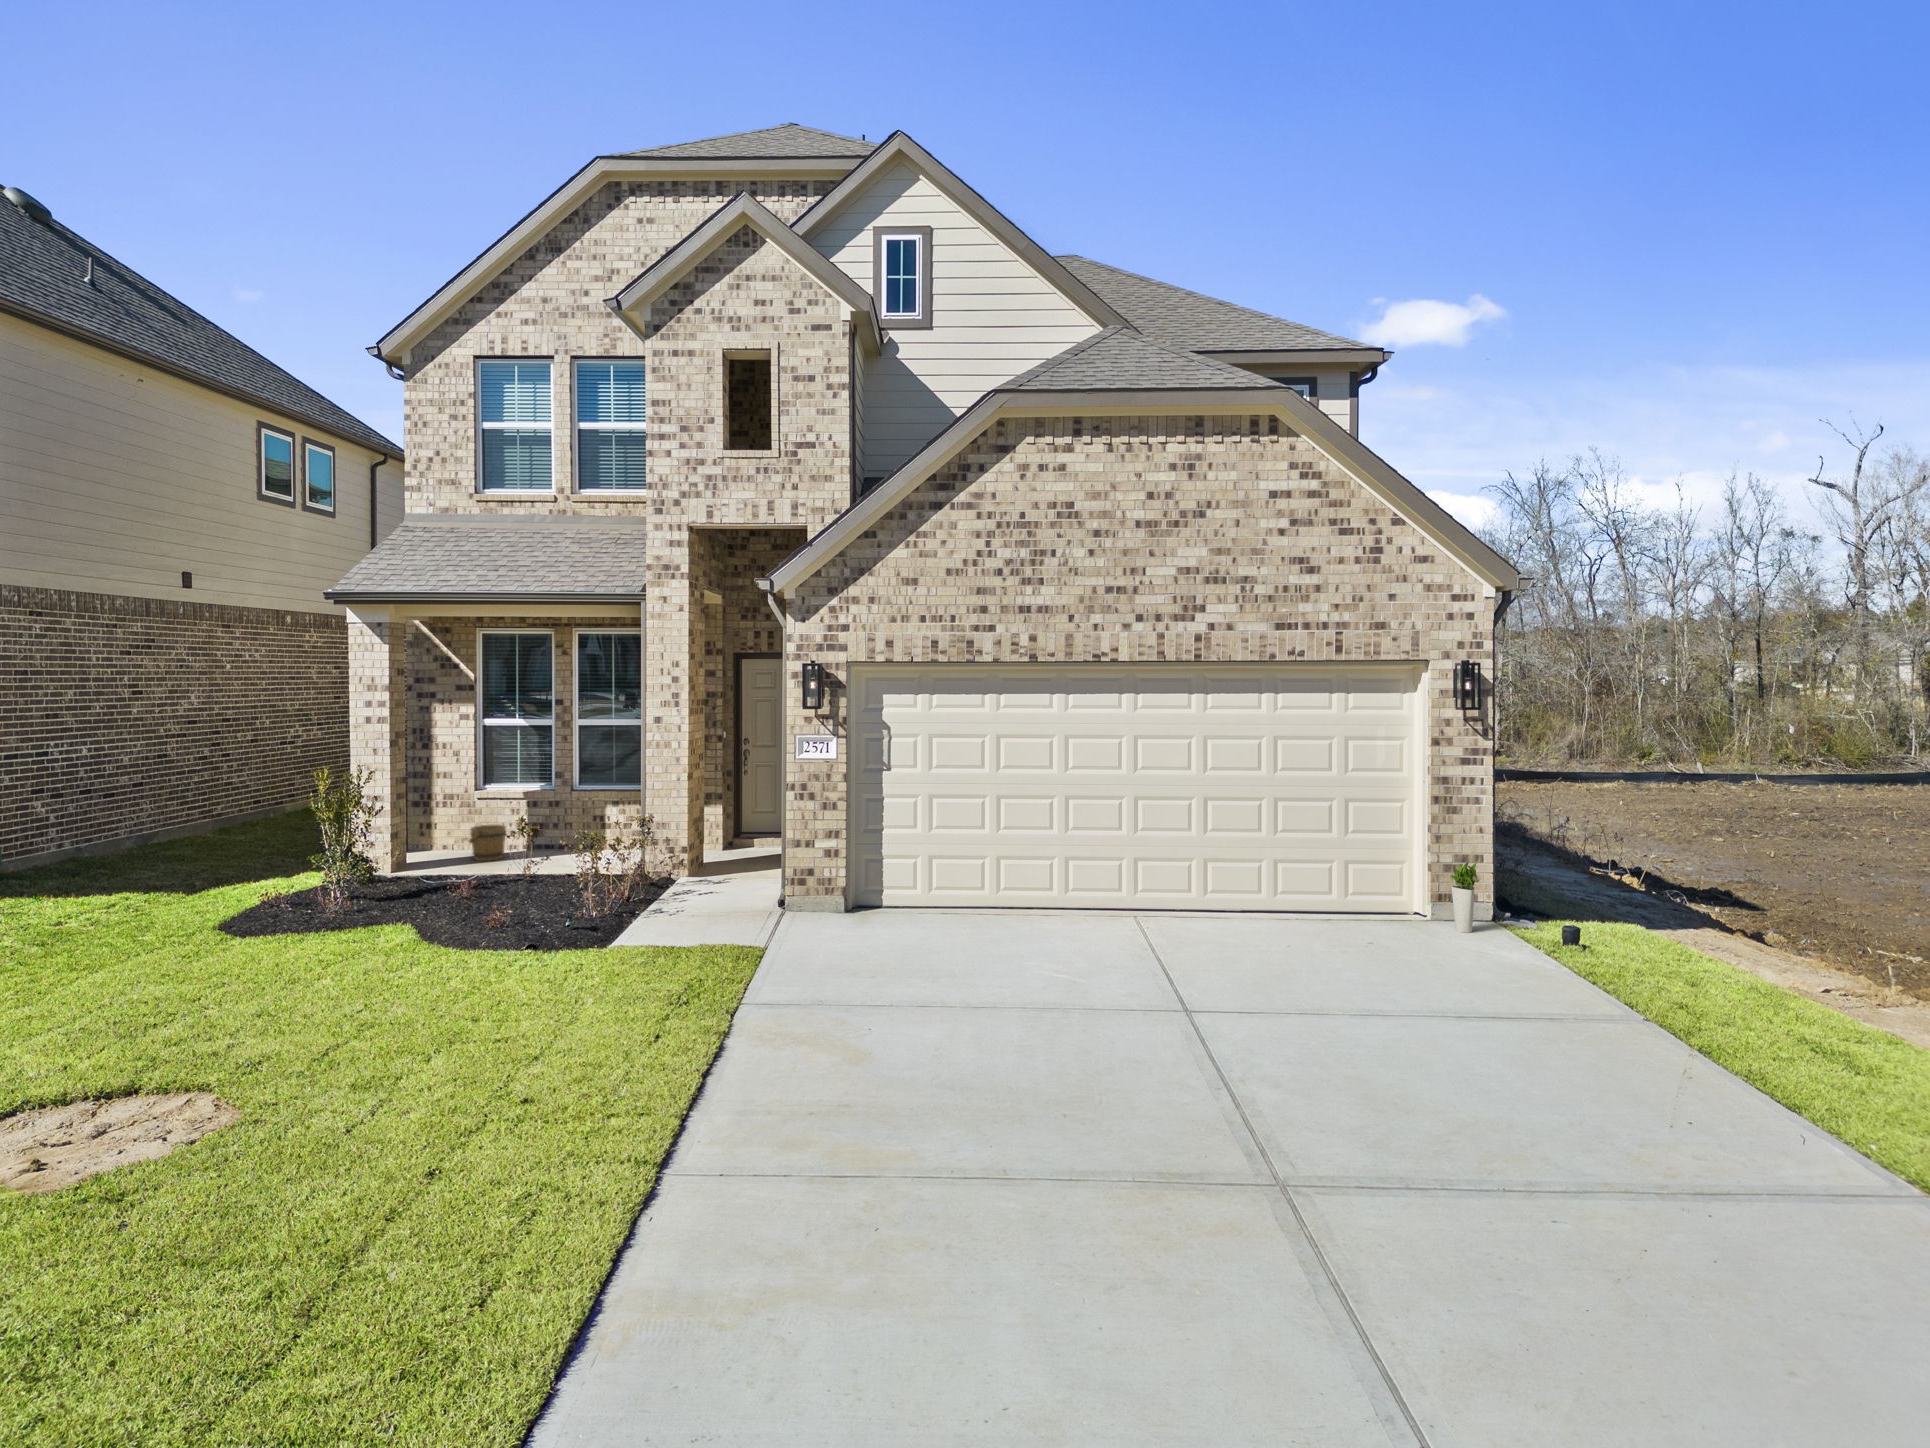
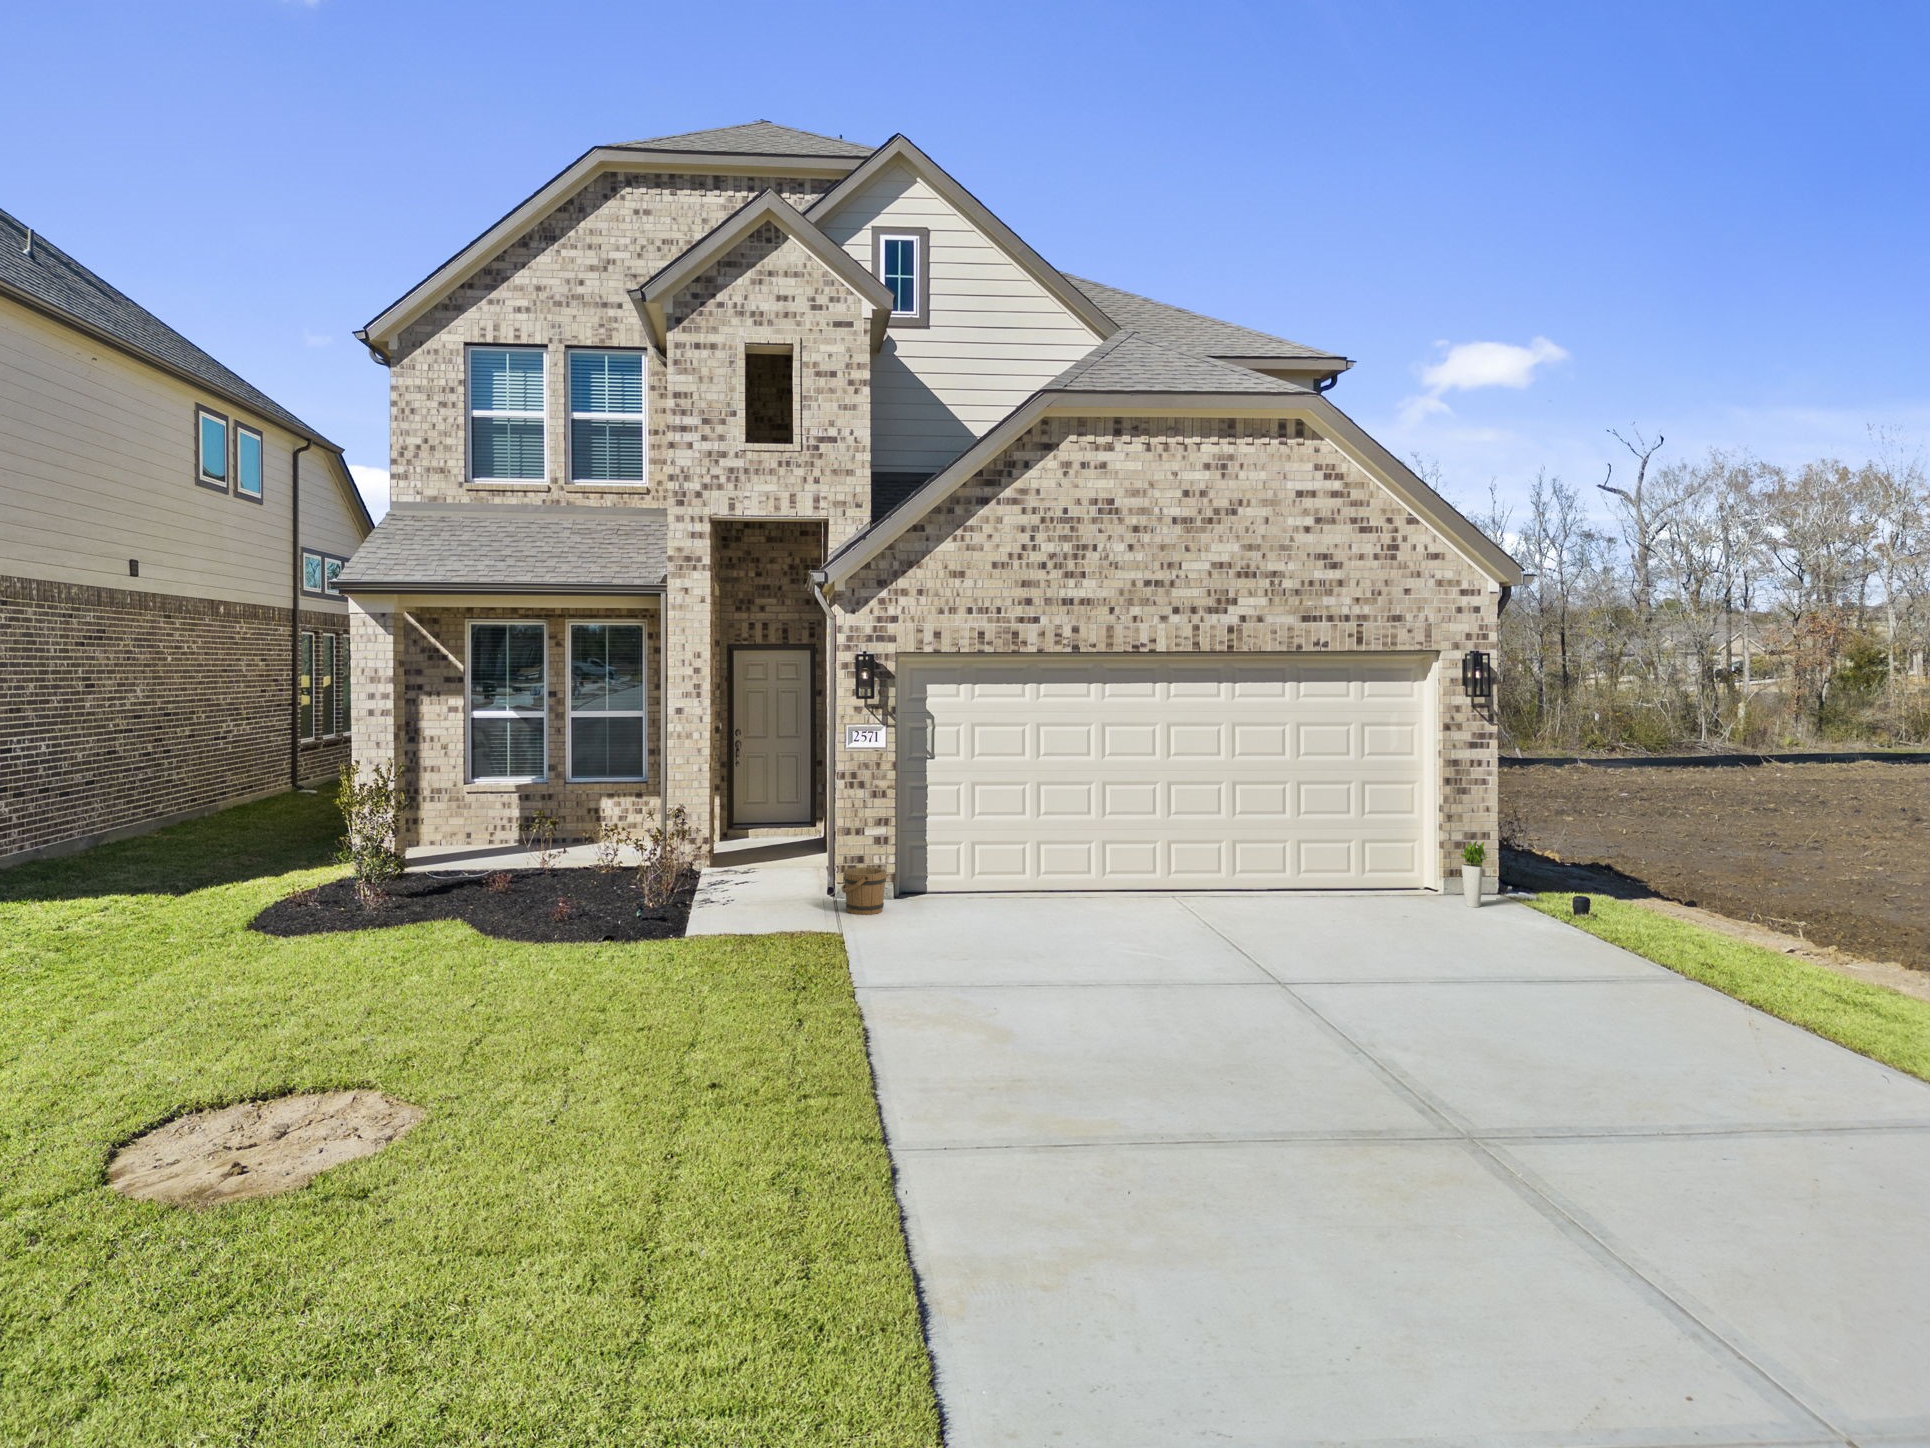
bucket: present [469,825,506,861] -> present [841,867,886,915]

